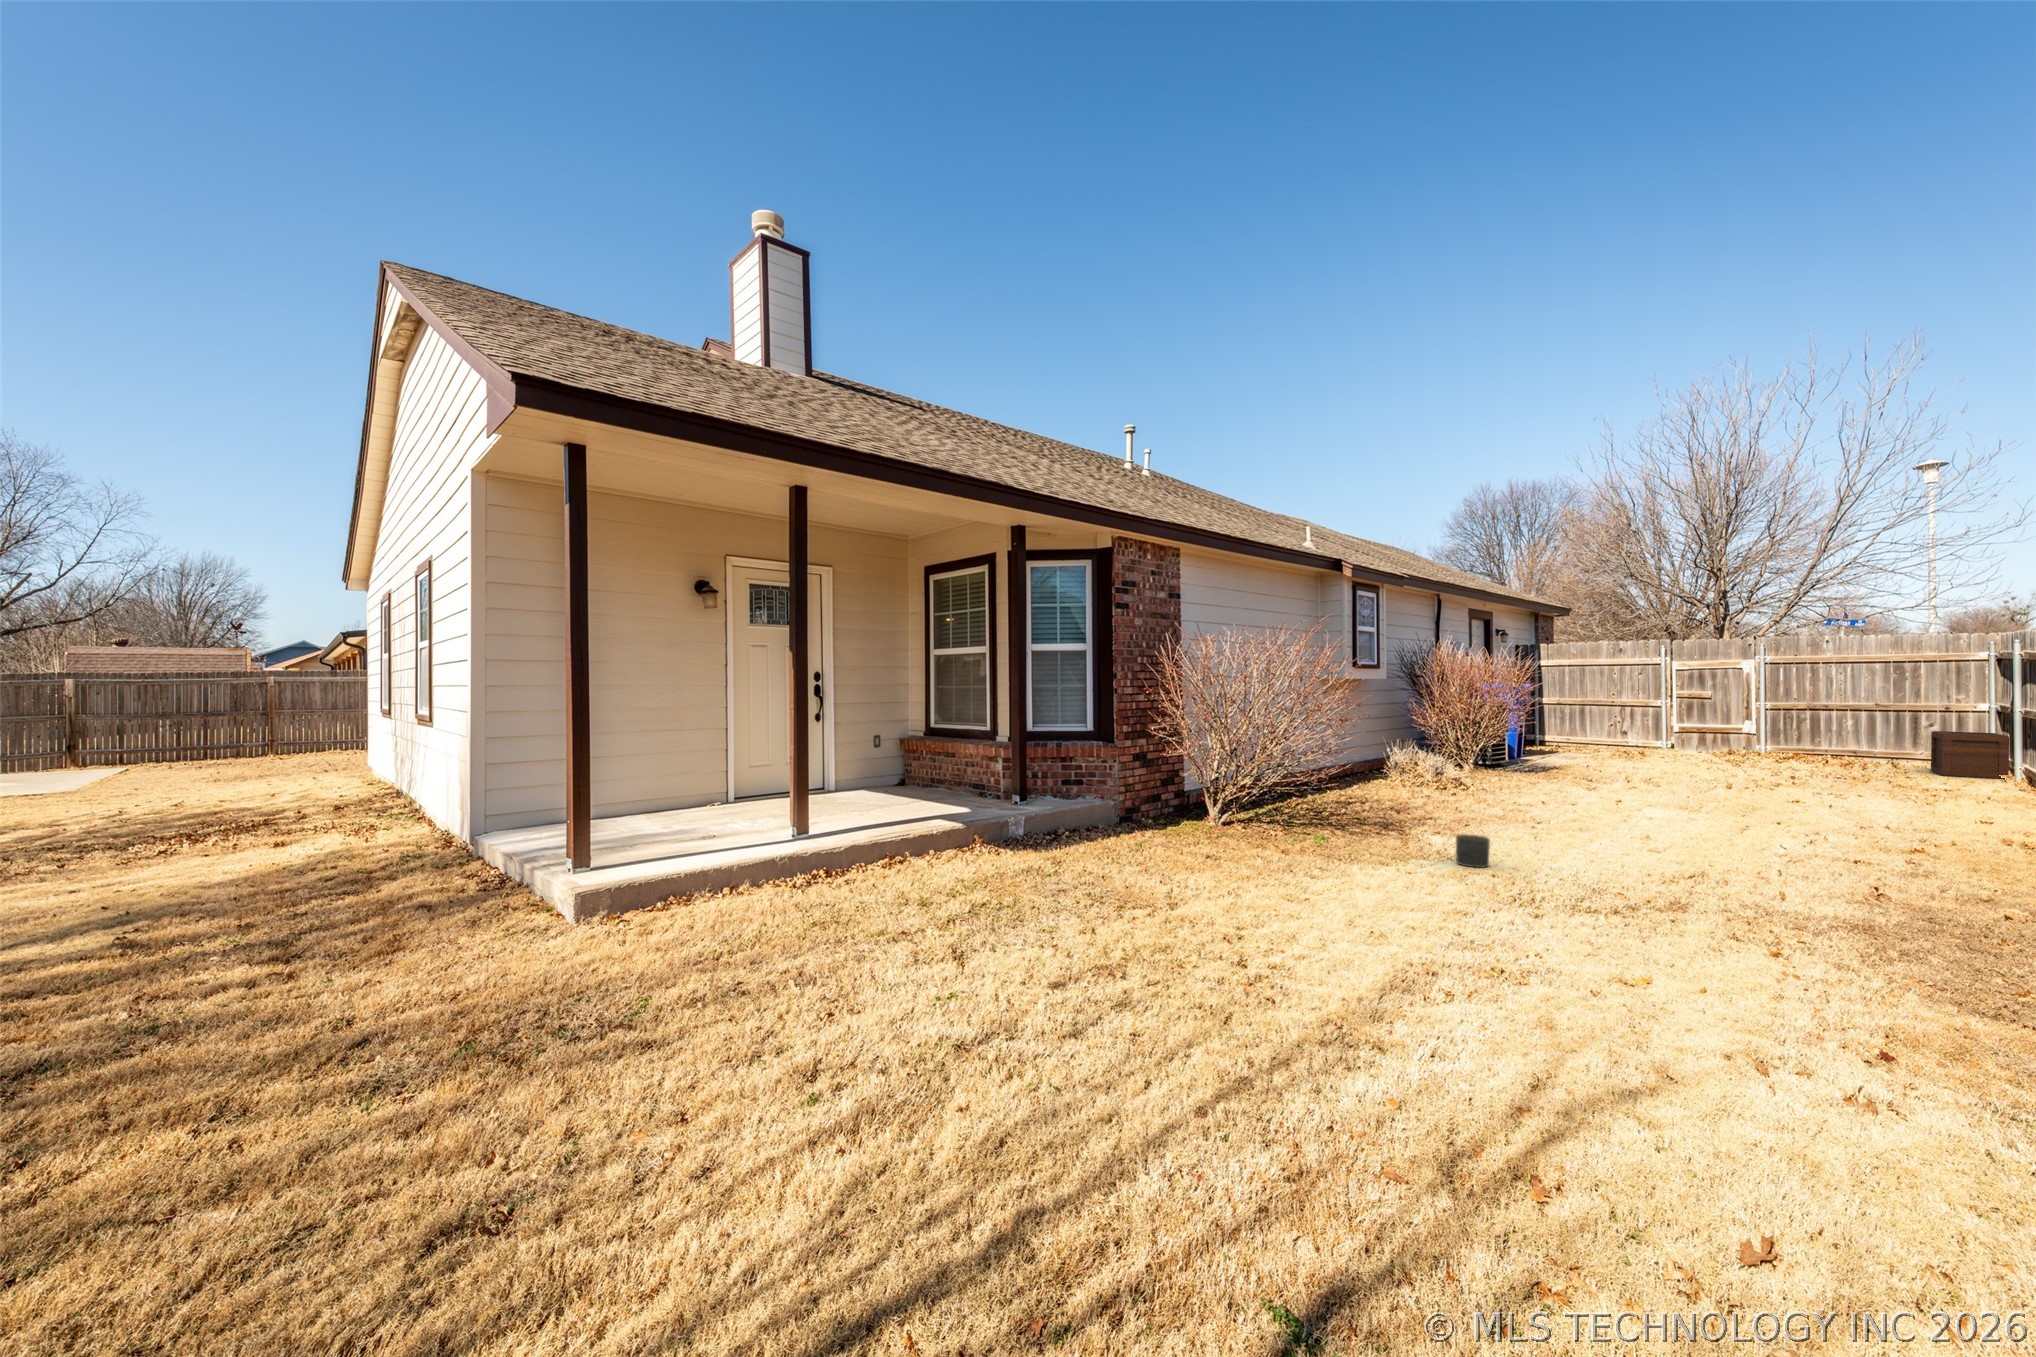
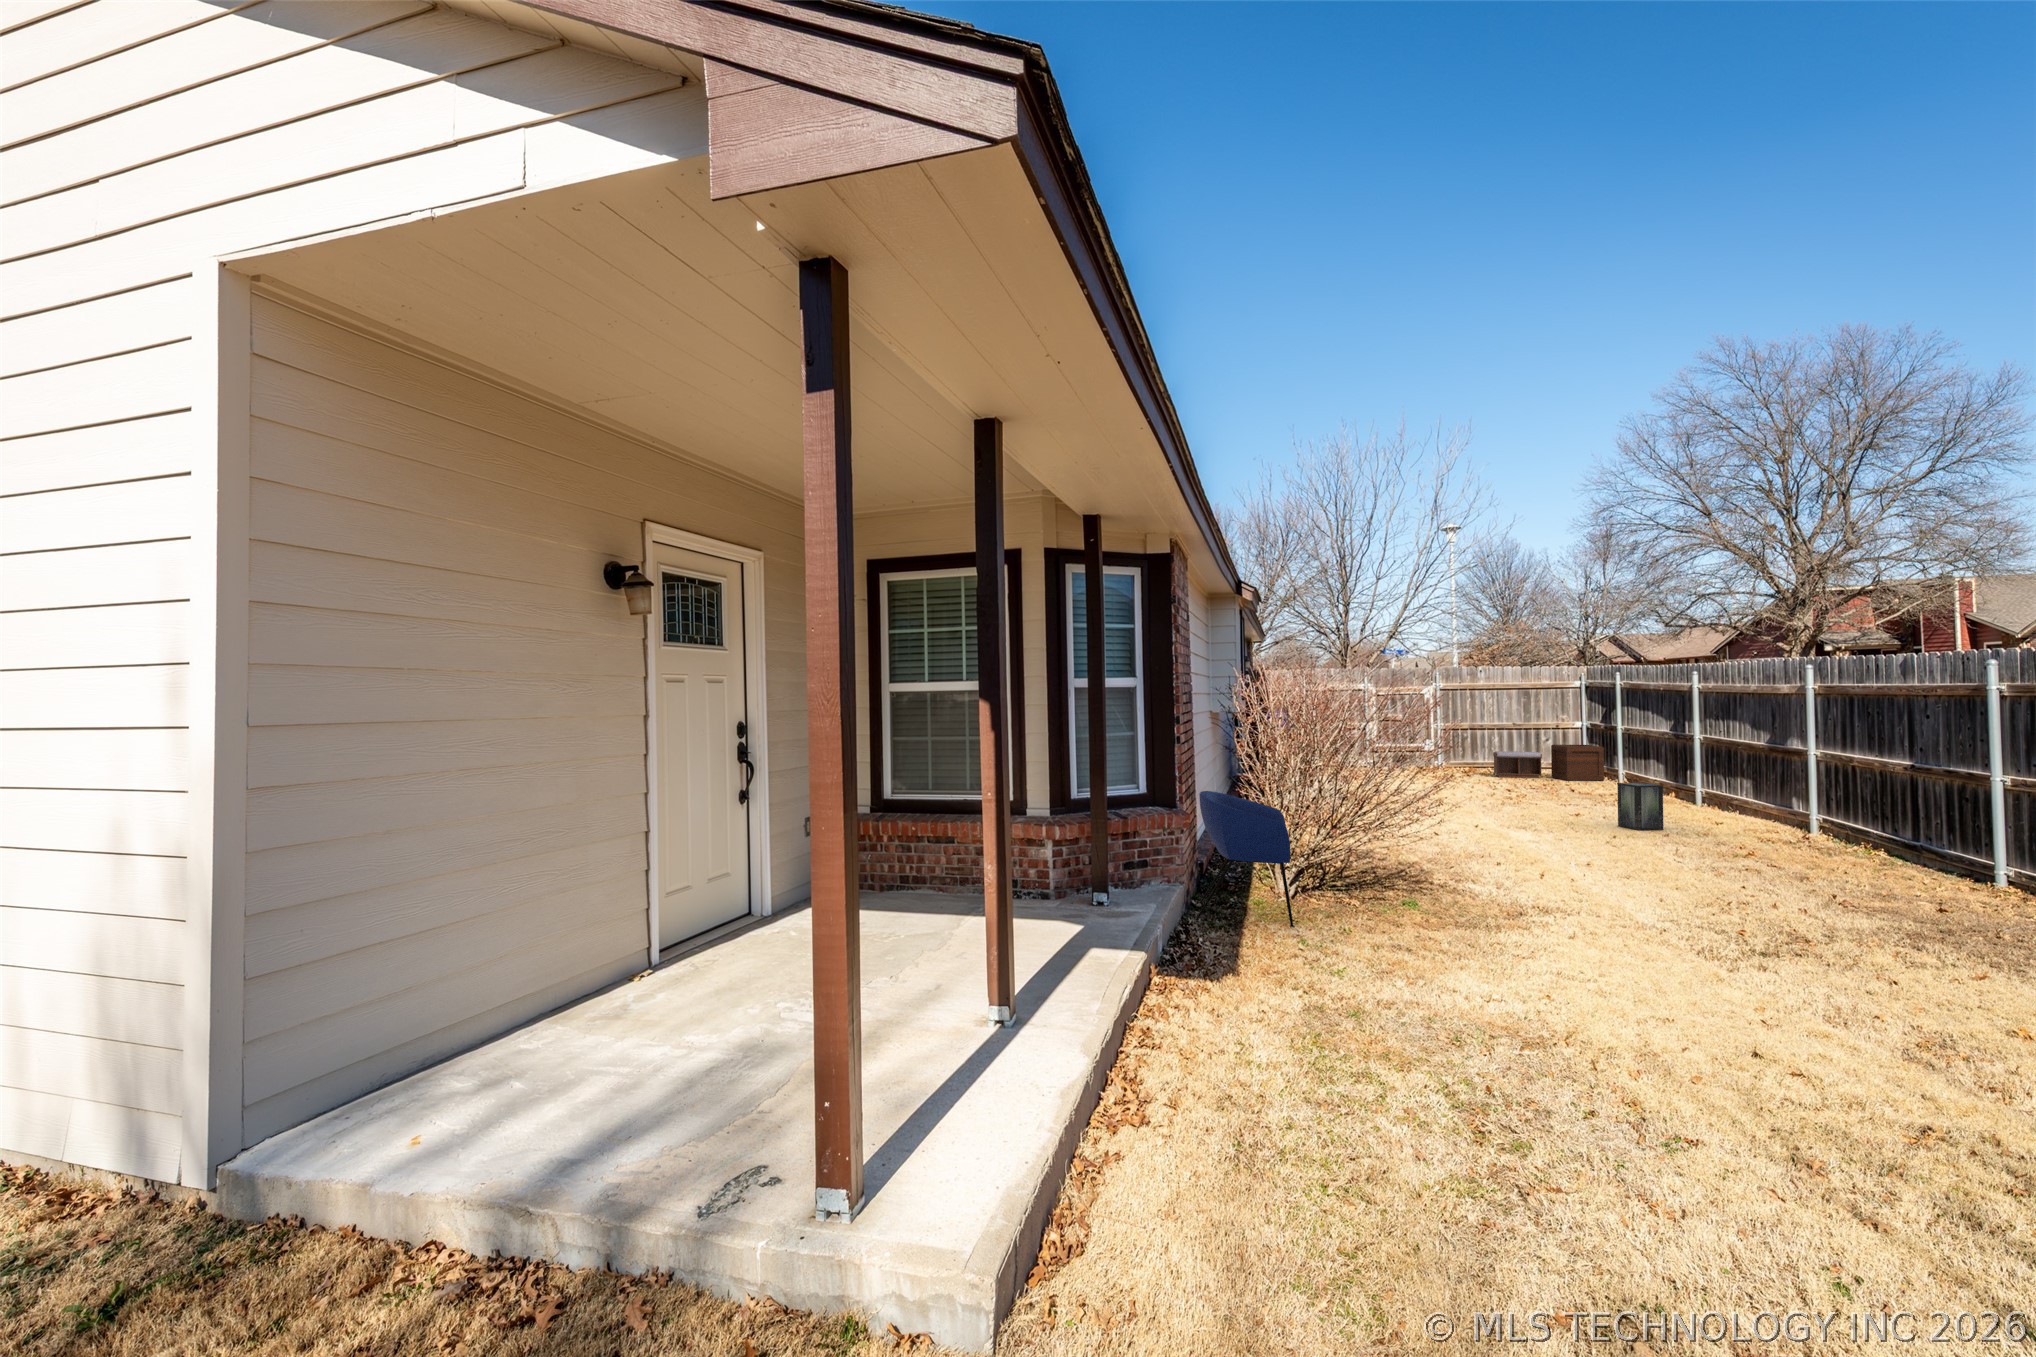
armchair: none [1111,733,1206,838] -> present [1194,791,1294,927]
bench: none [1840,737,1914,771] -> present [1493,751,1542,778]
storage box: none [1807,766,1864,824] -> present [1617,783,1663,830]
planter: present [1456,834,1490,868] -> none [1588,882,1626,918]

